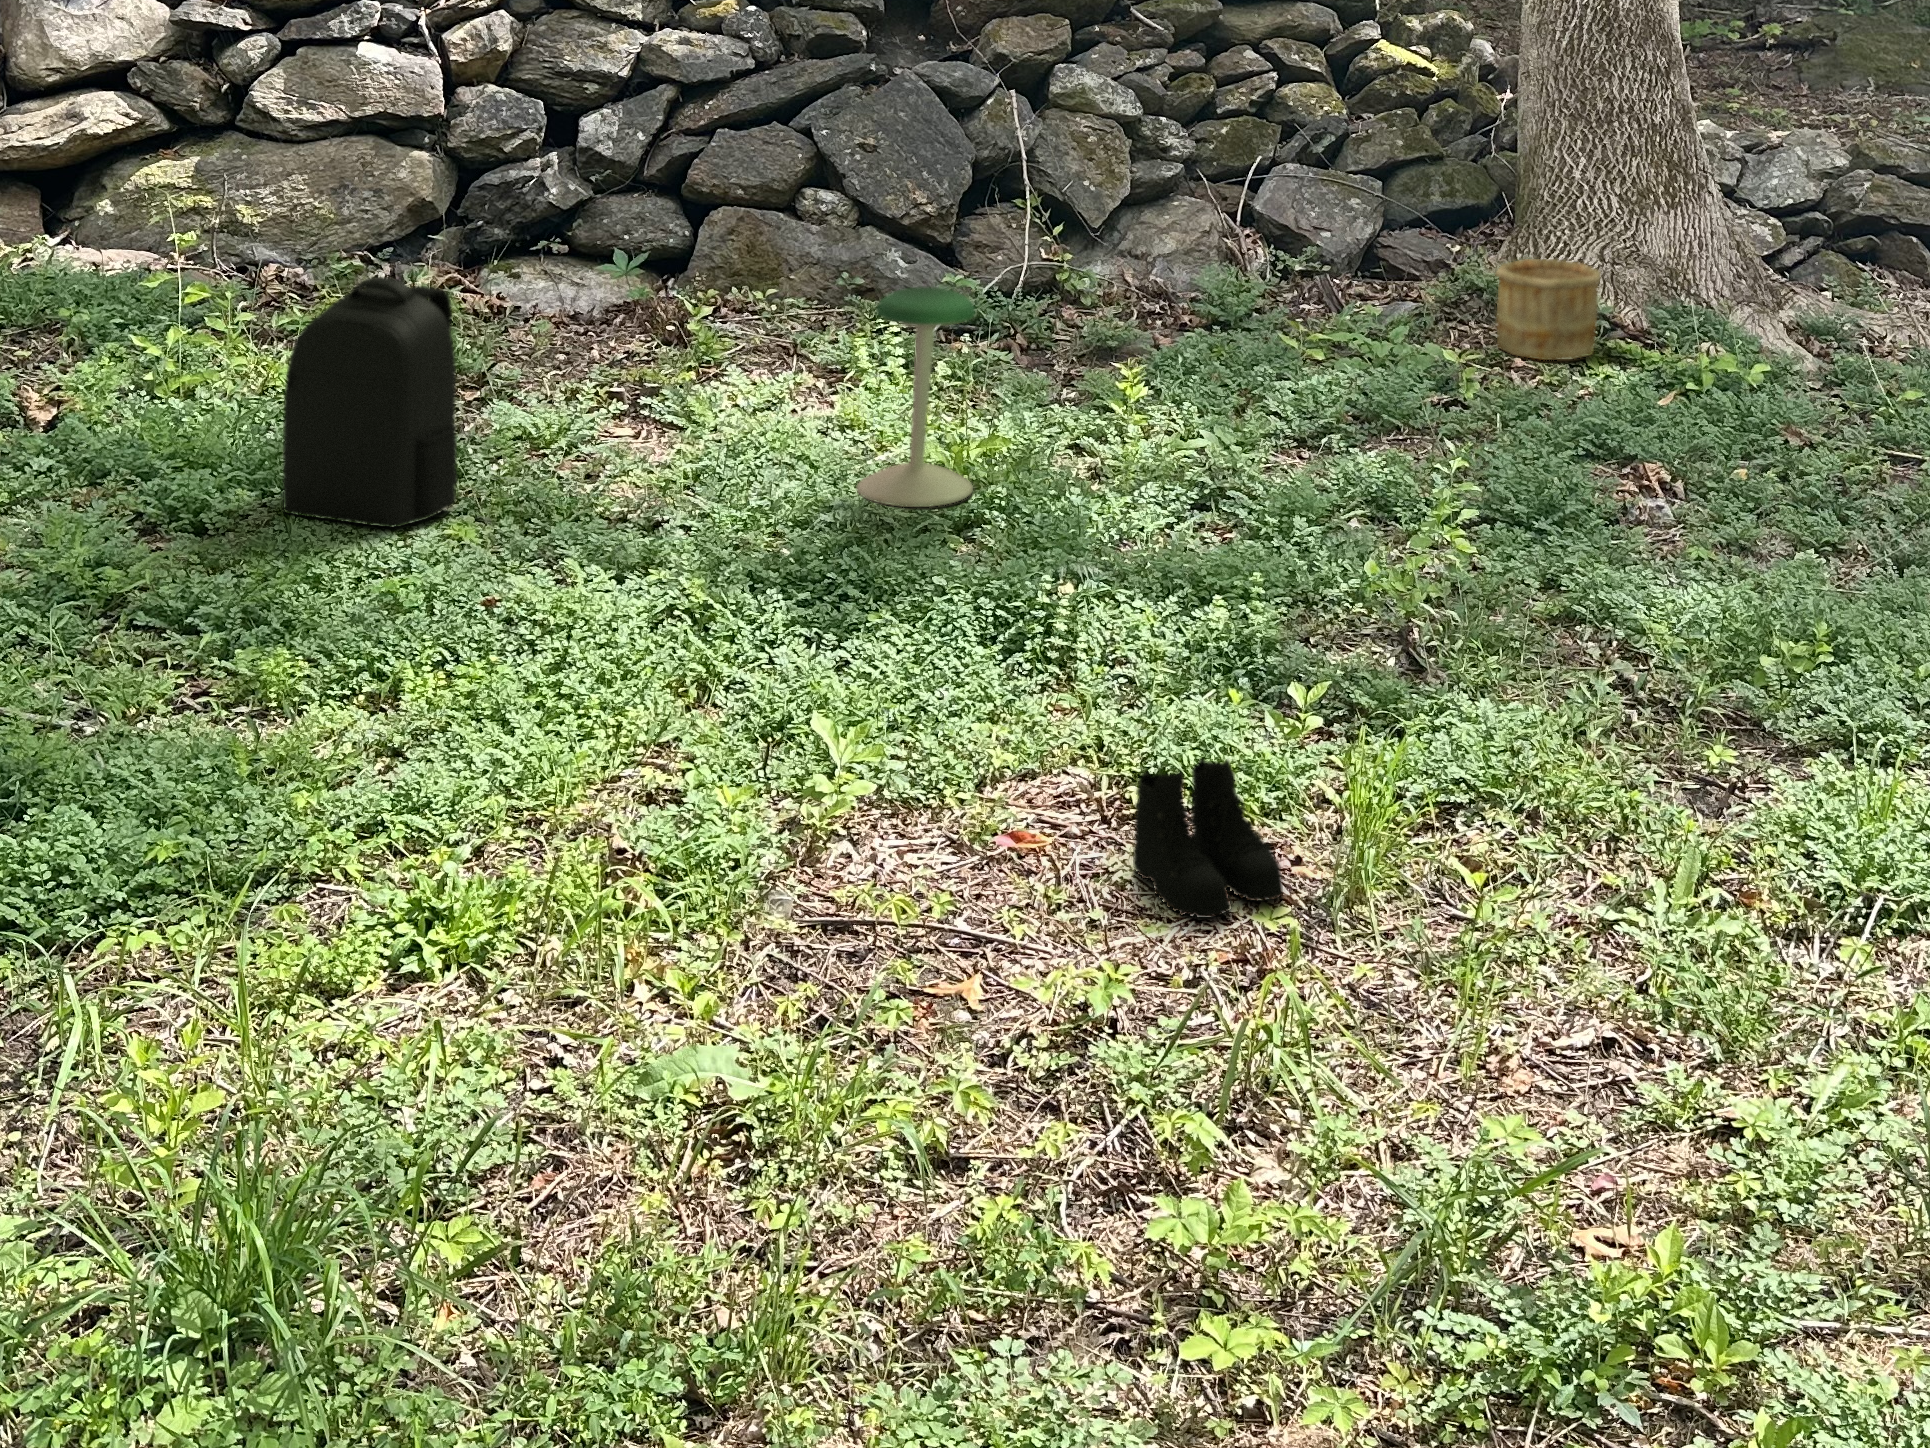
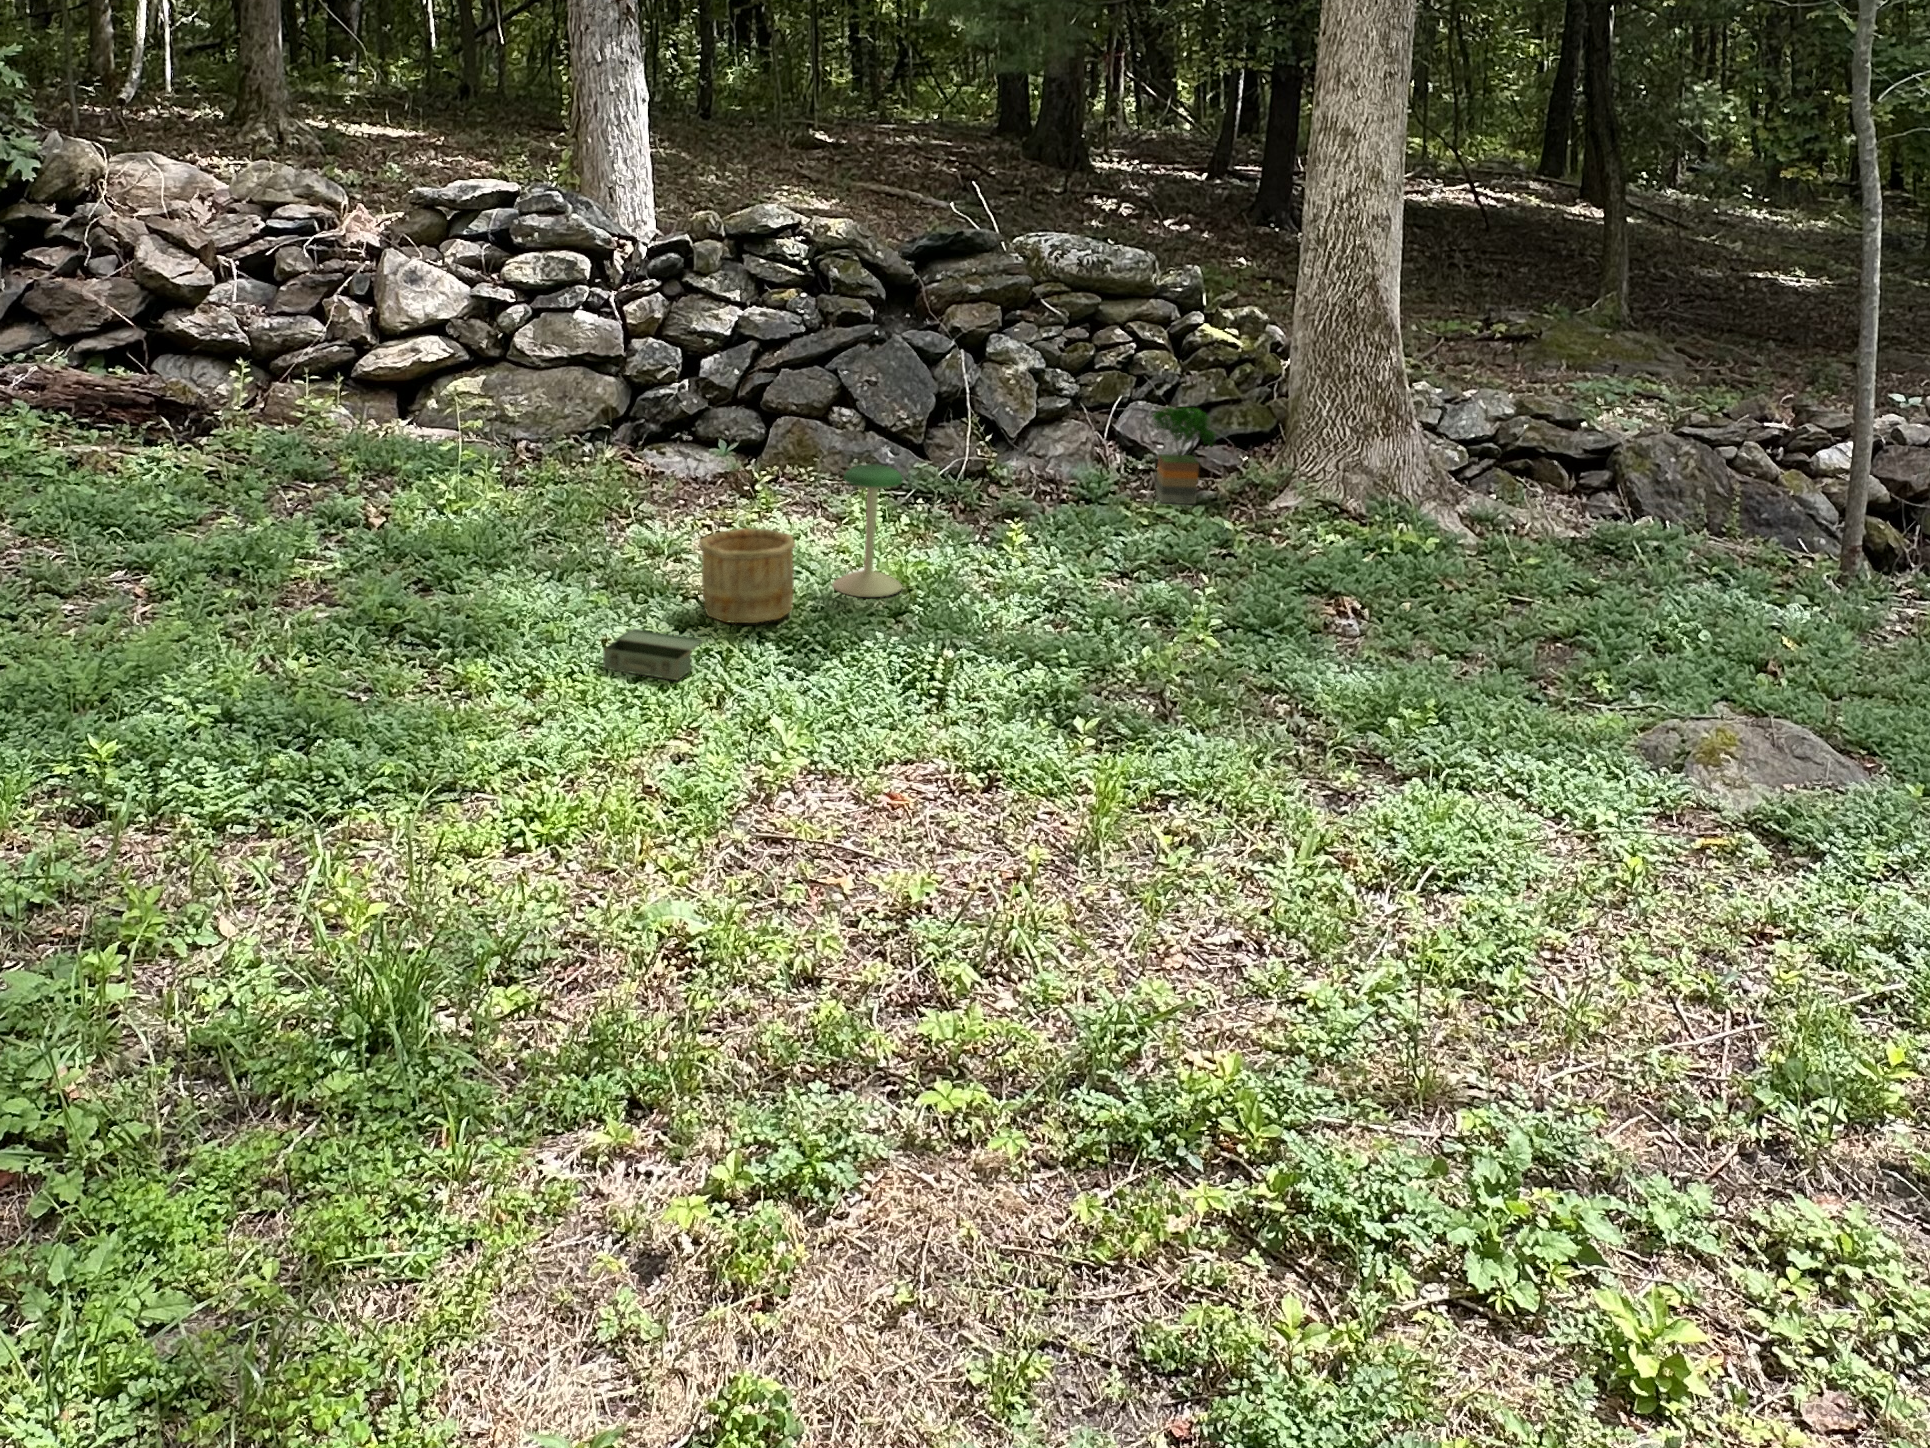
potted tree: none [1326,178,1432,334] -> present [1152,407,1215,504]
wooden bucket: present [1496,259,1601,360] -> present [699,528,796,623]
backpack: present [283,277,458,527] -> none [499,449,601,595]
toolbox: none [494,580,667,666] -> present [603,629,703,680]
boots: present [1133,758,1283,918] -> none [955,753,1044,848]

